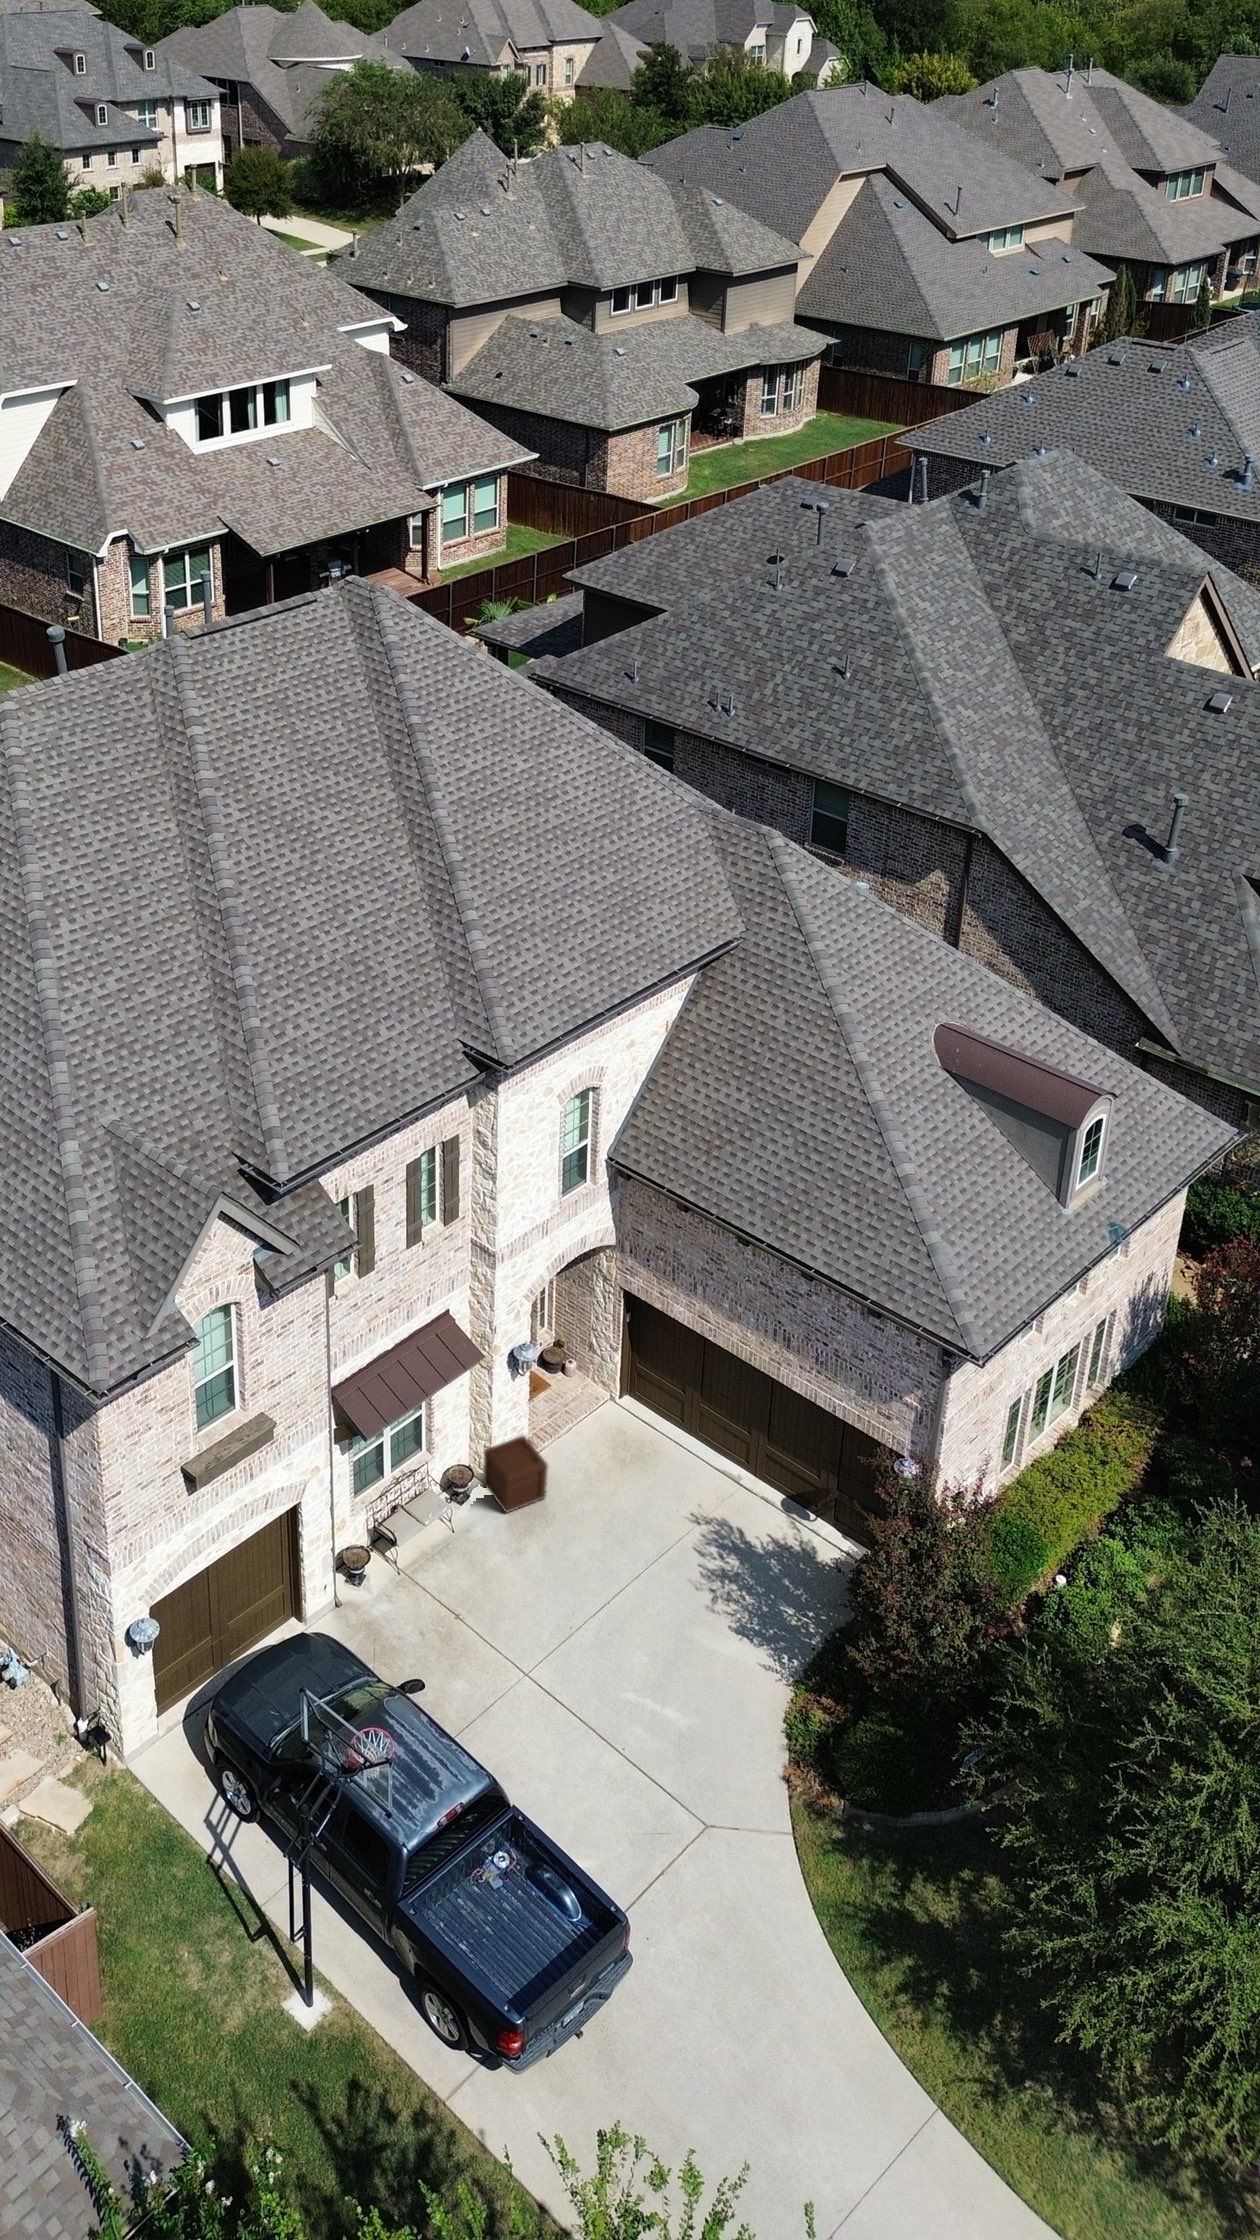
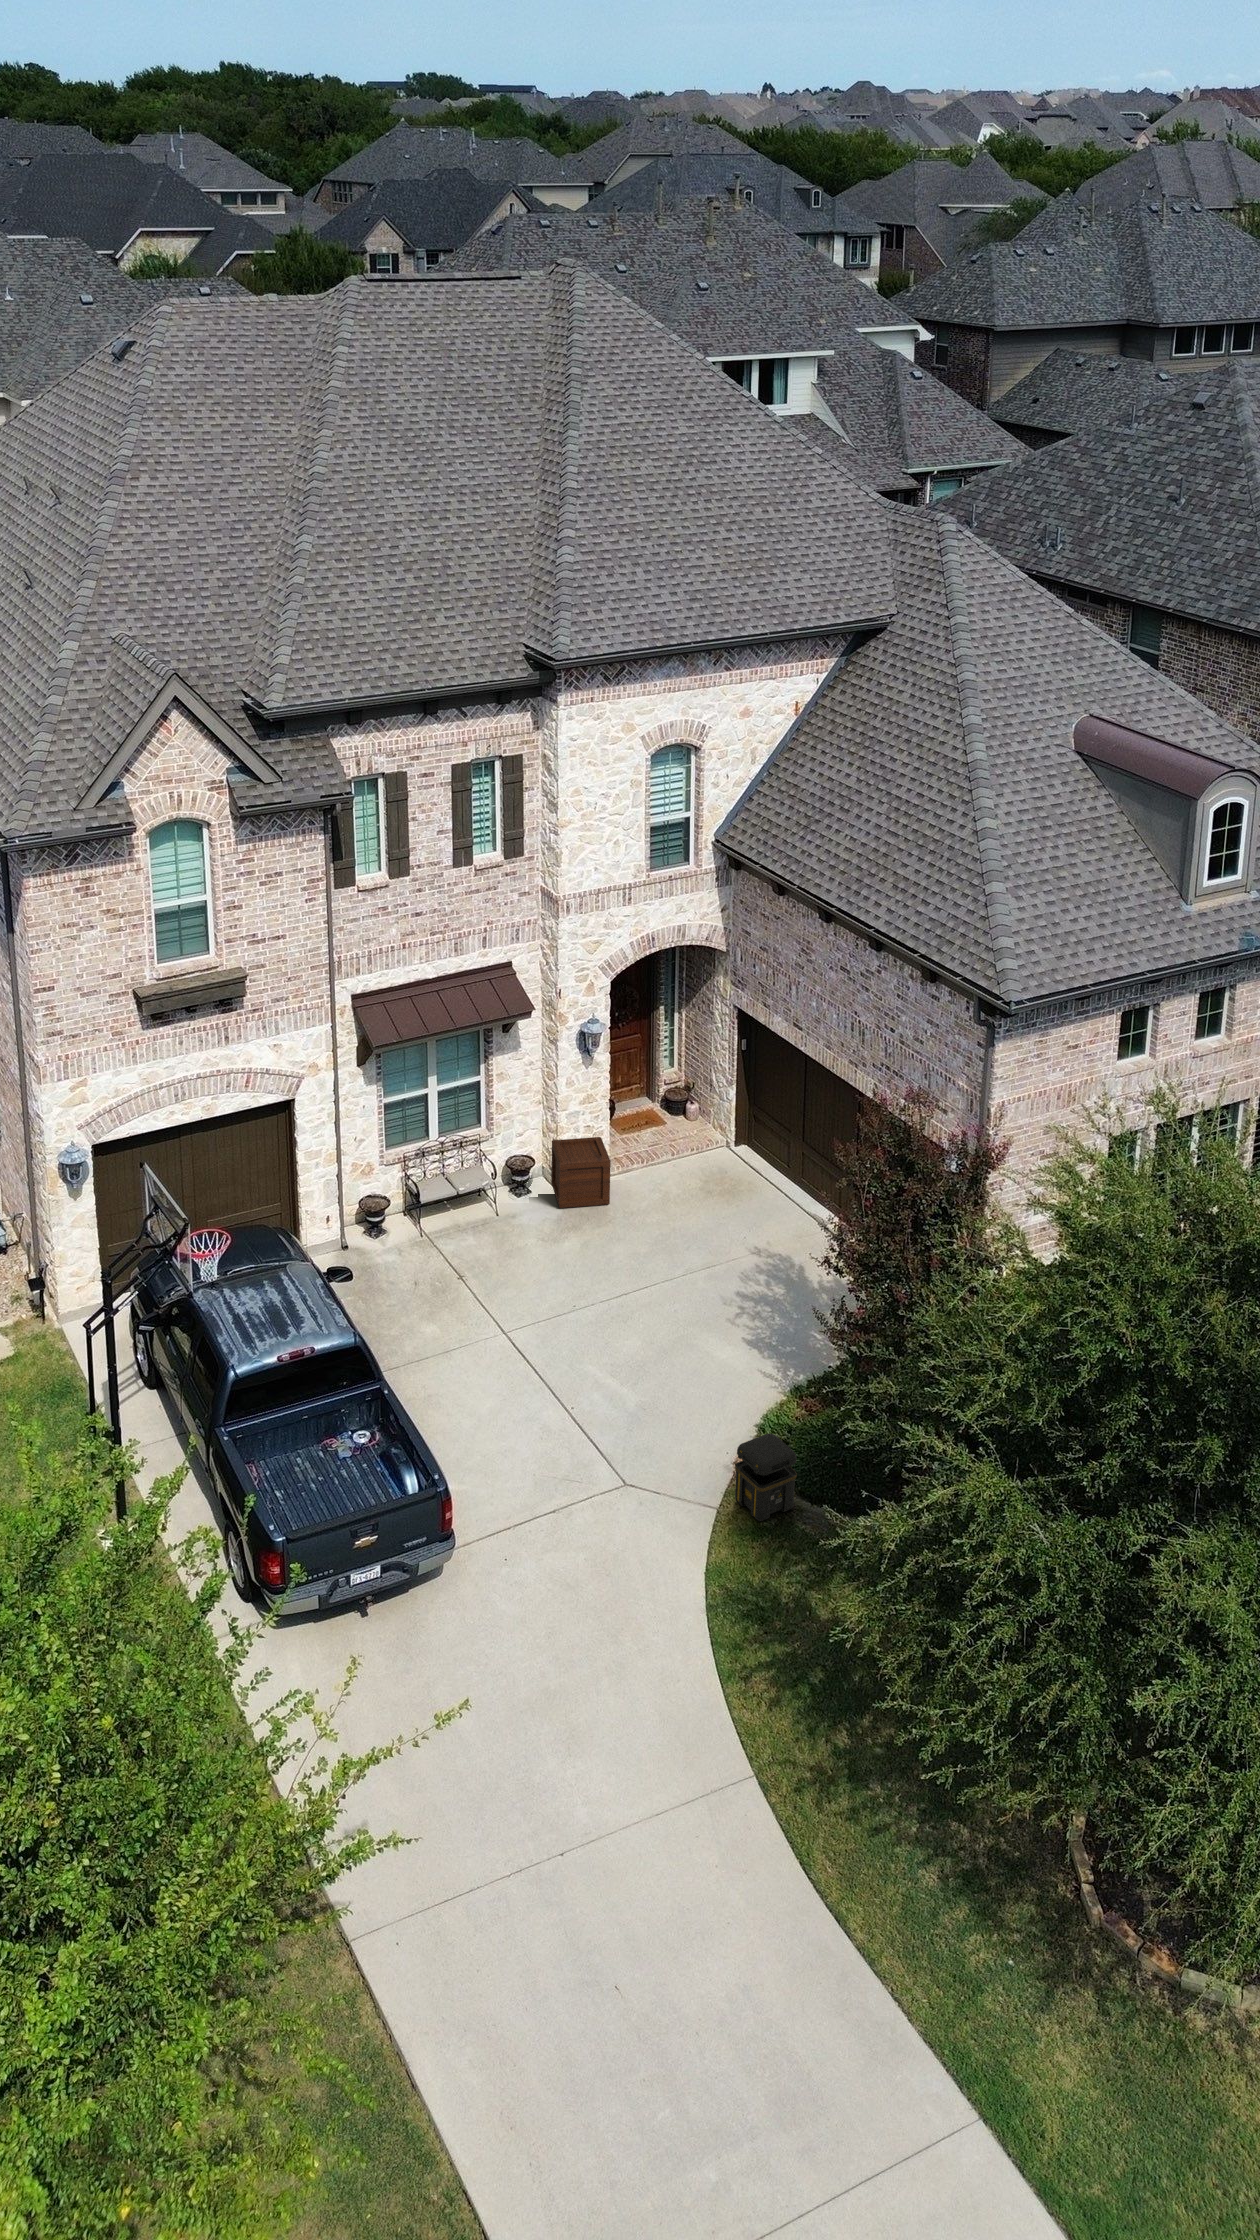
toolbox: none [814,1769,869,1848] -> present [735,1433,797,1521]

